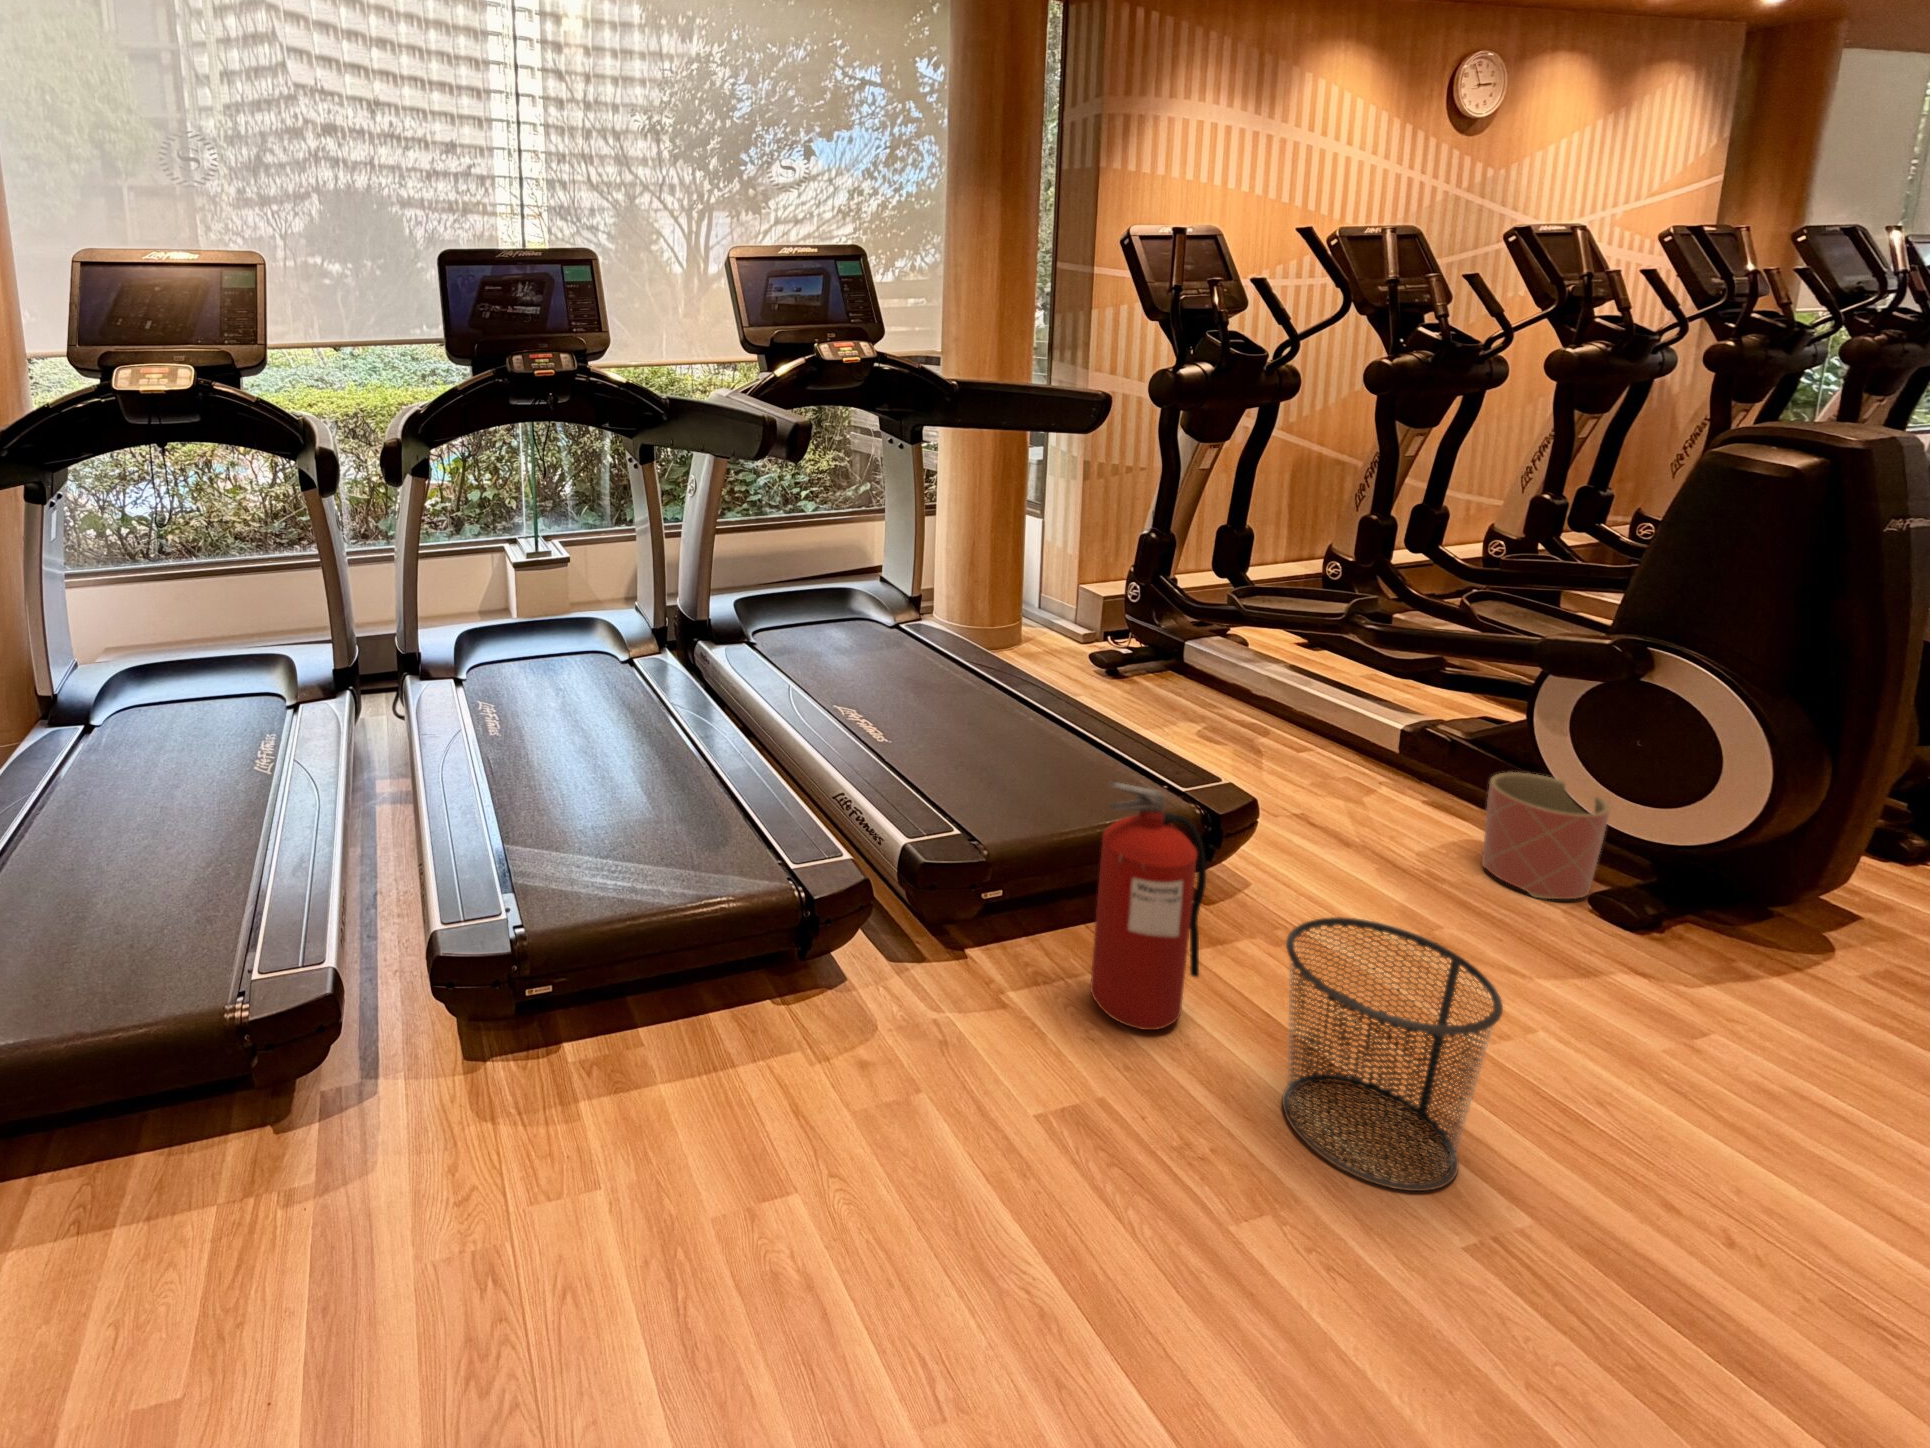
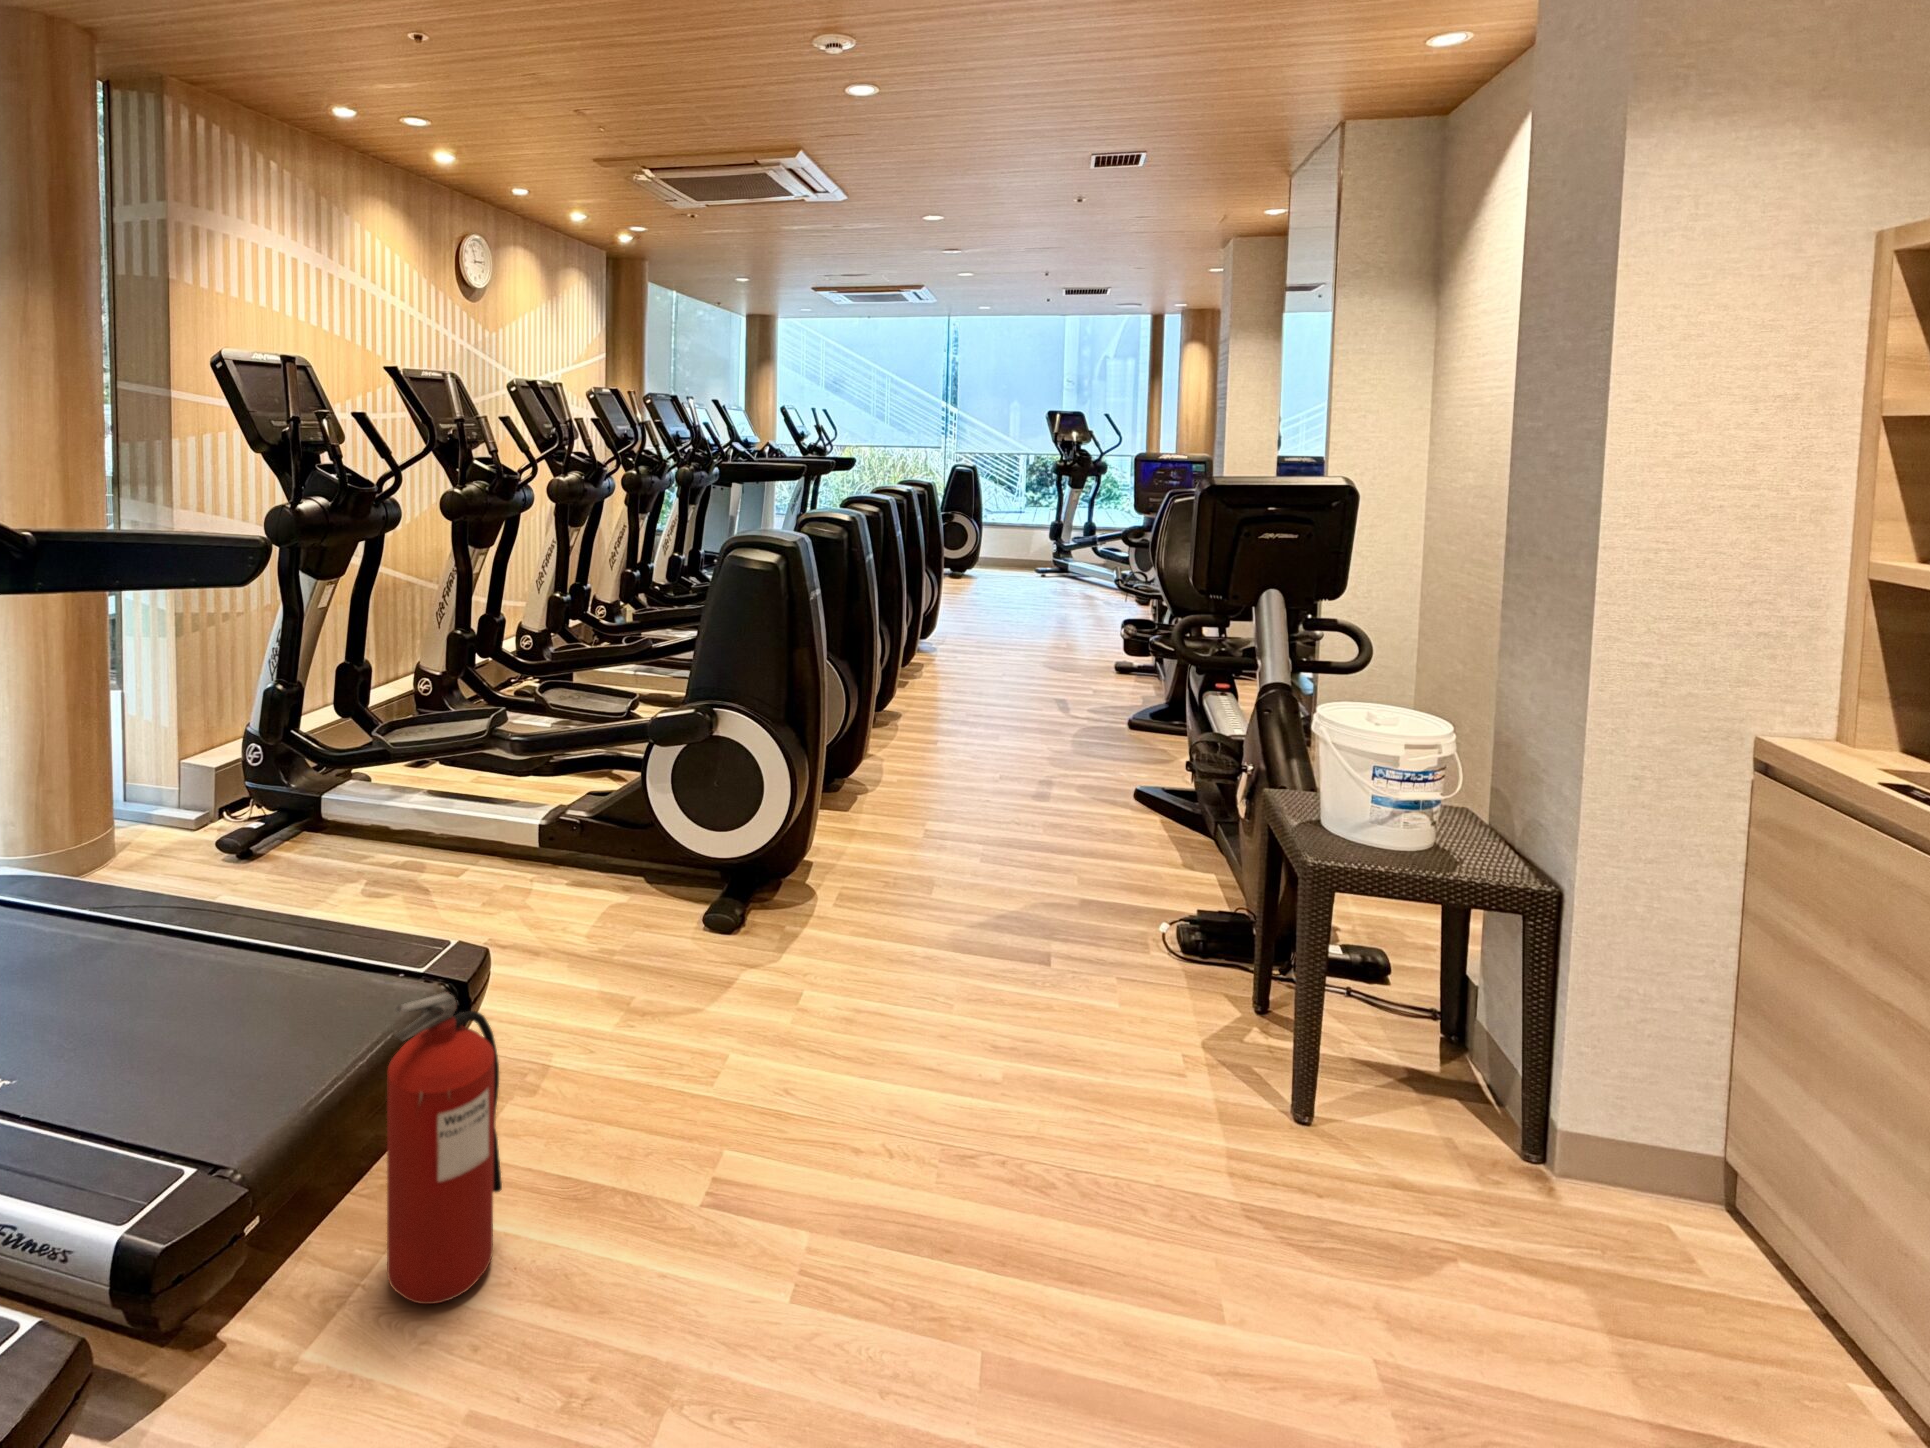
planter: present [1482,772,1610,899] -> none [637,833,716,942]
waste bin: present [1282,917,1503,1191] -> none [603,1030,780,1317]

